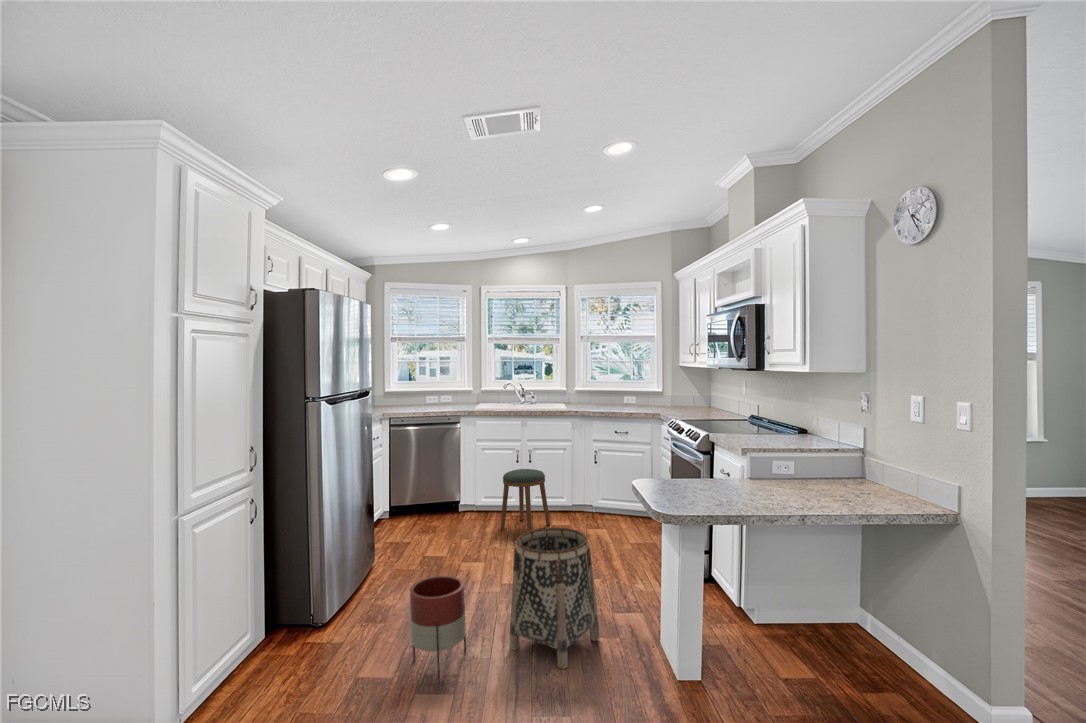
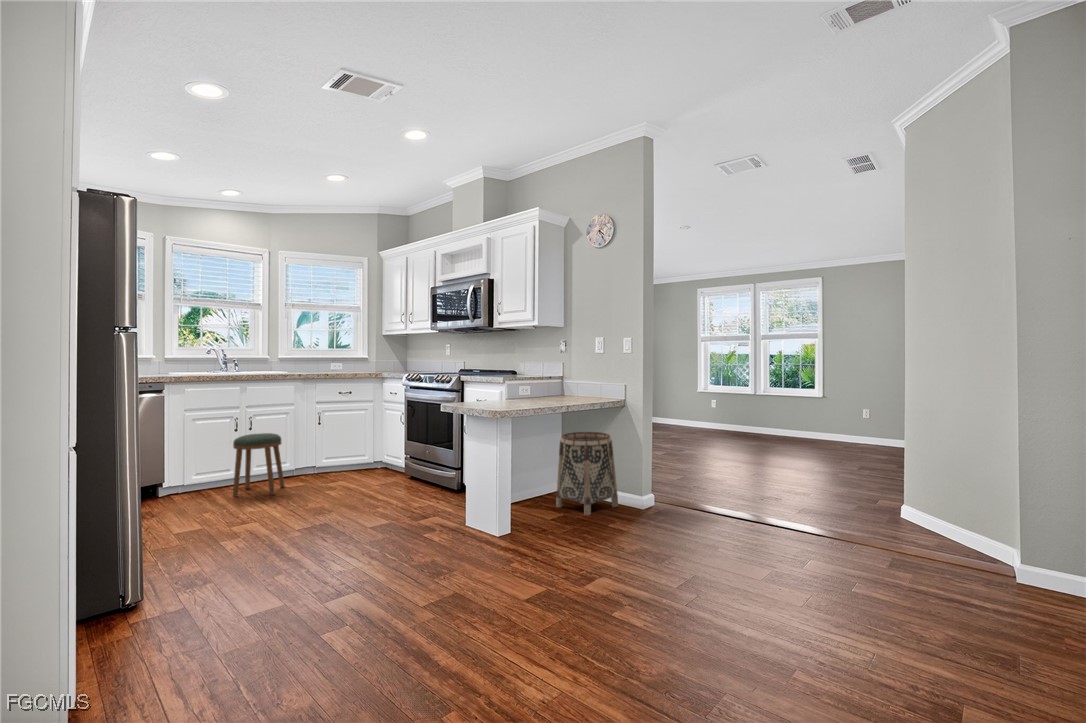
basket: present [510,527,599,669] -> present [556,432,618,515]
planter: present [410,576,466,684] -> none [283,492,338,574]

